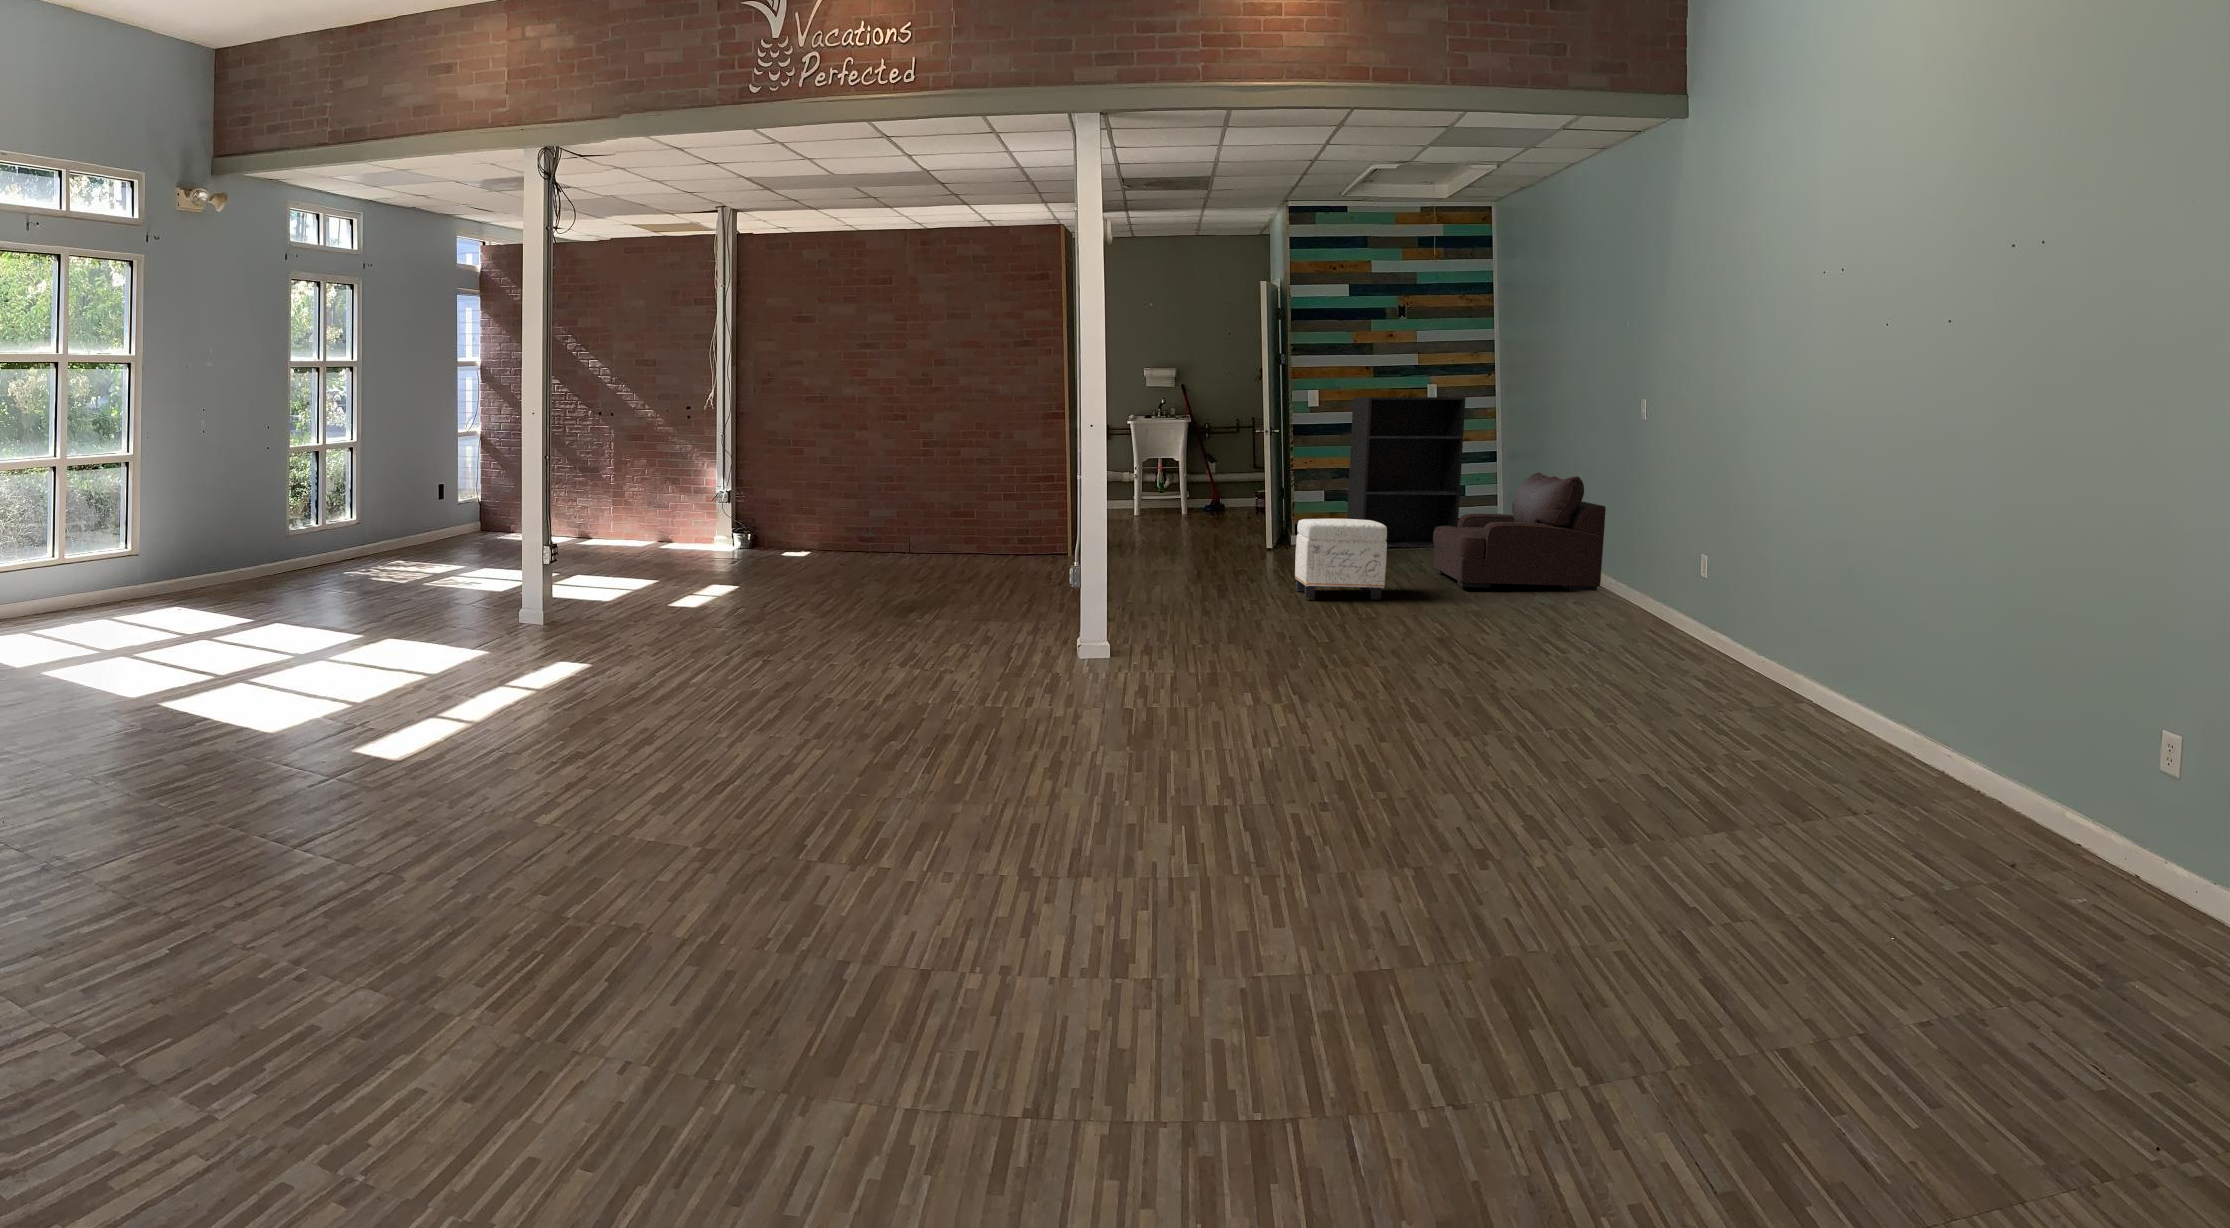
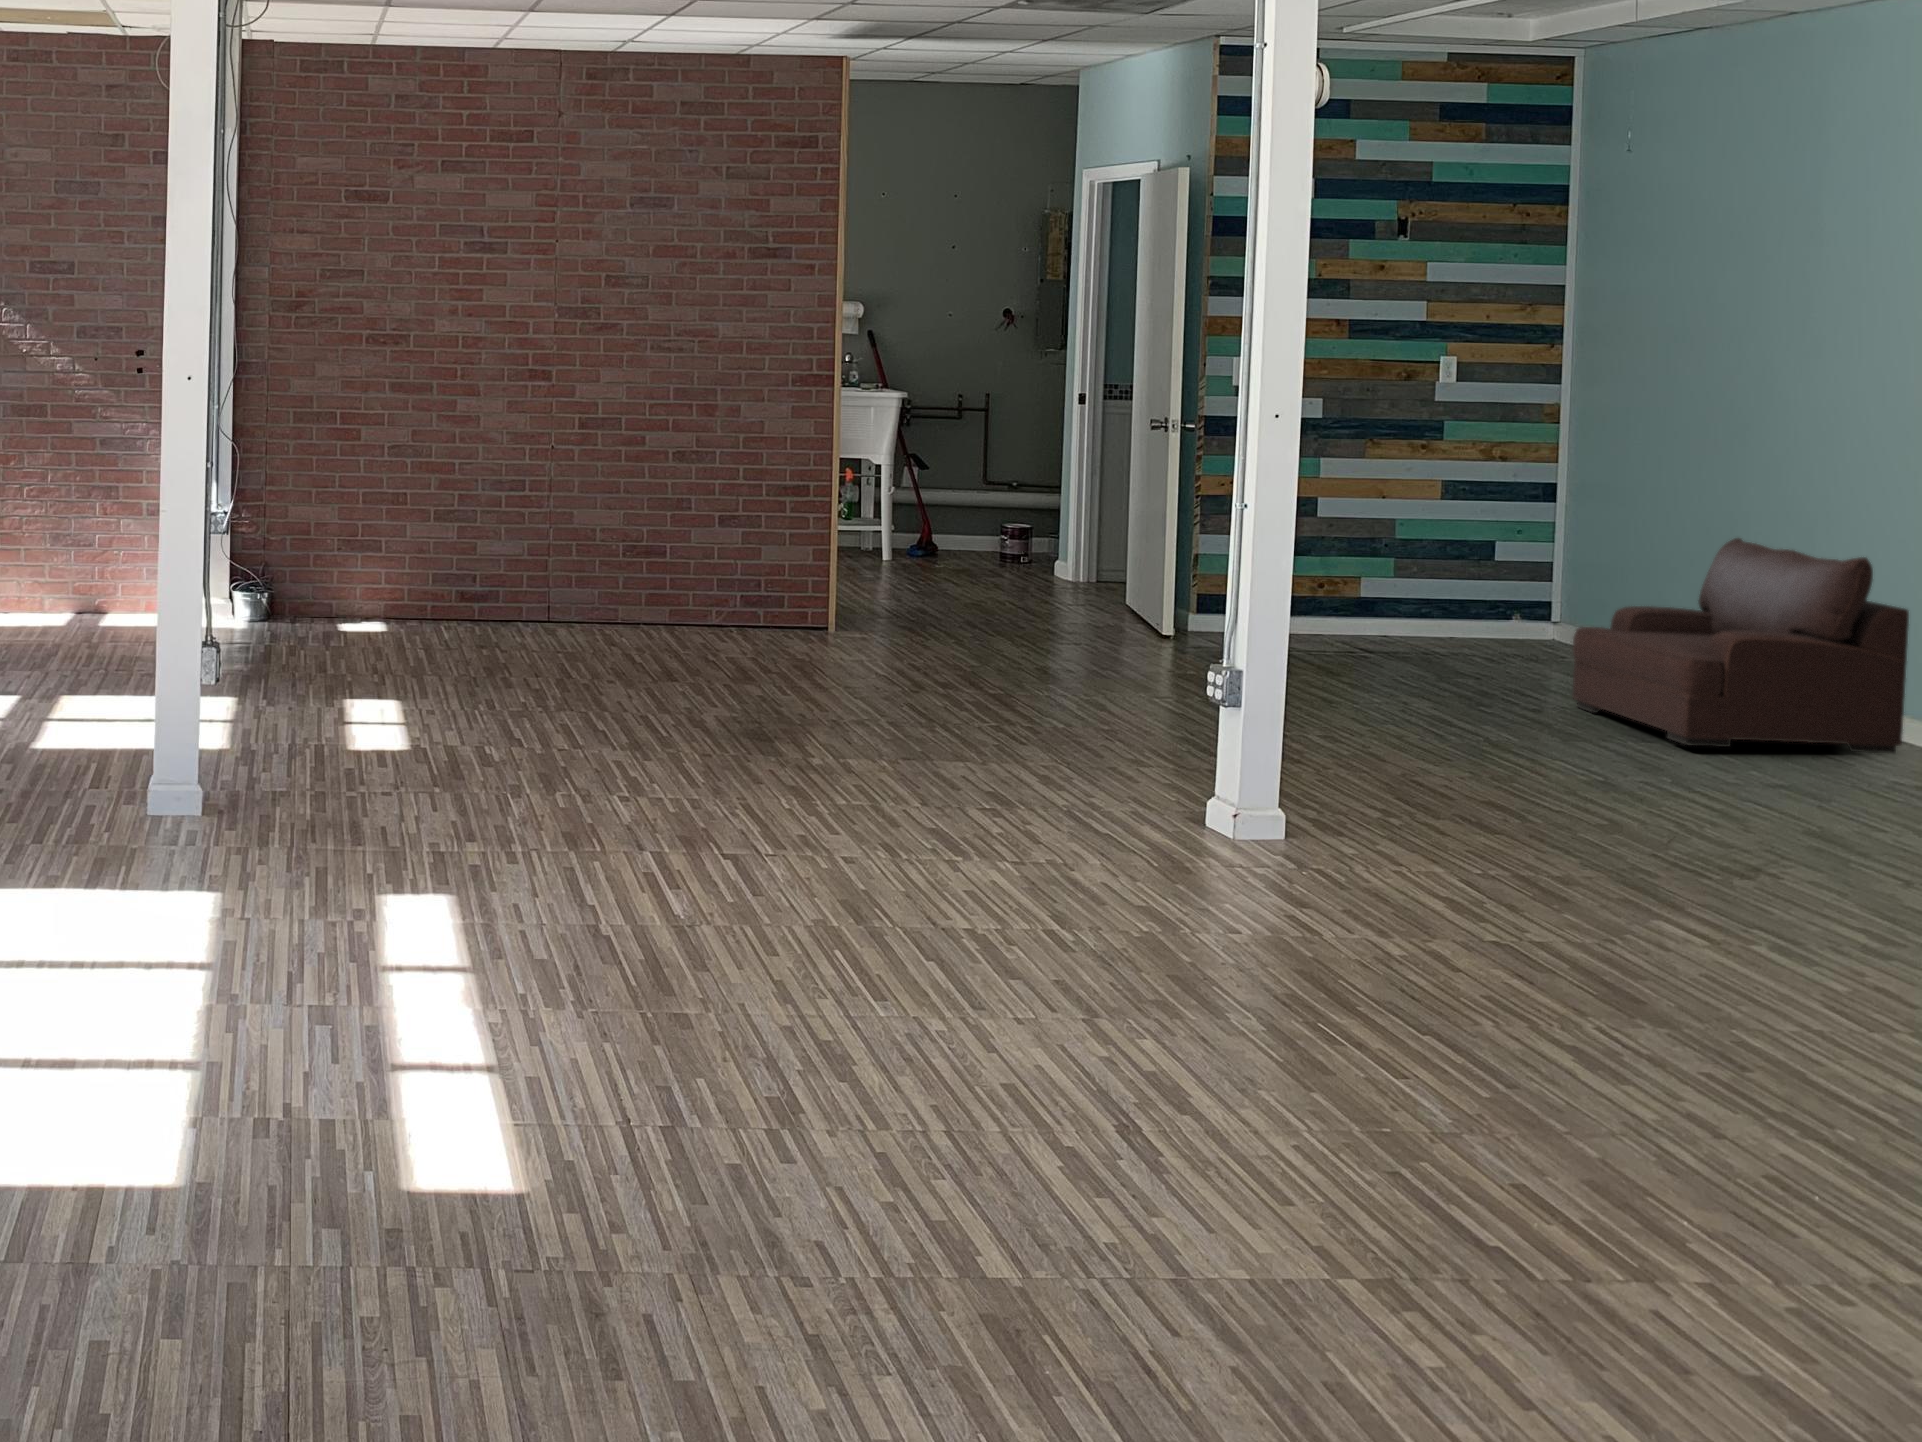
bookshelf: present [1347,397,1466,547] -> none [1328,380,1537,651]
ottoman: present [1295,519,1387,600] -> none [1408,621,1595,772]

